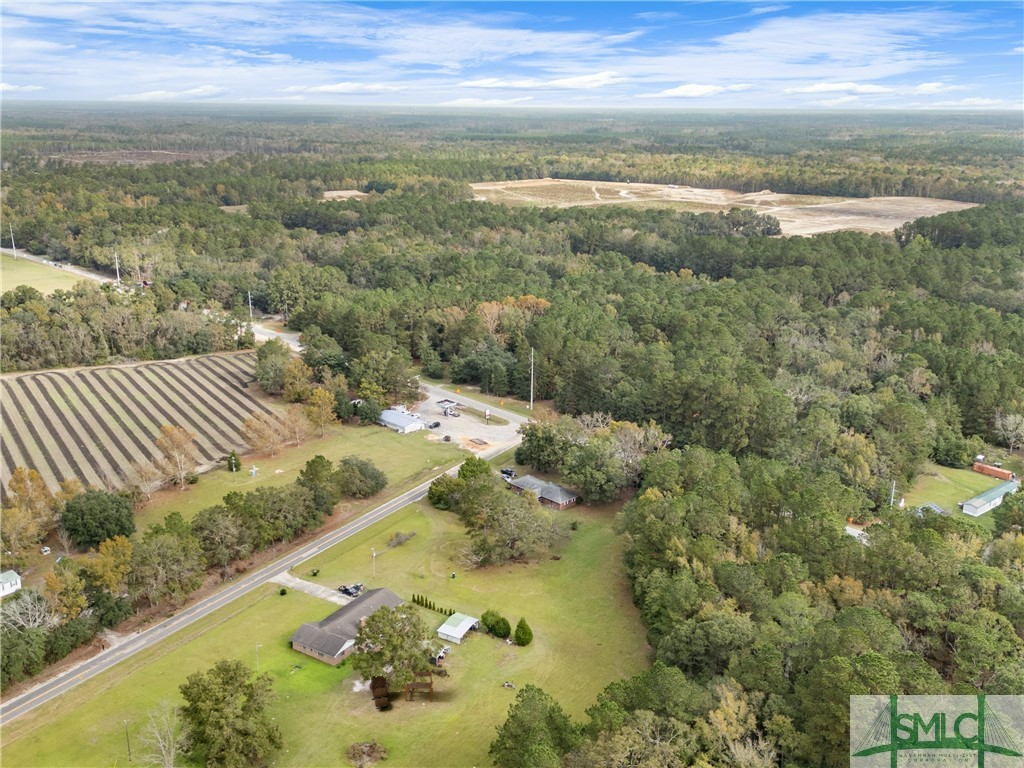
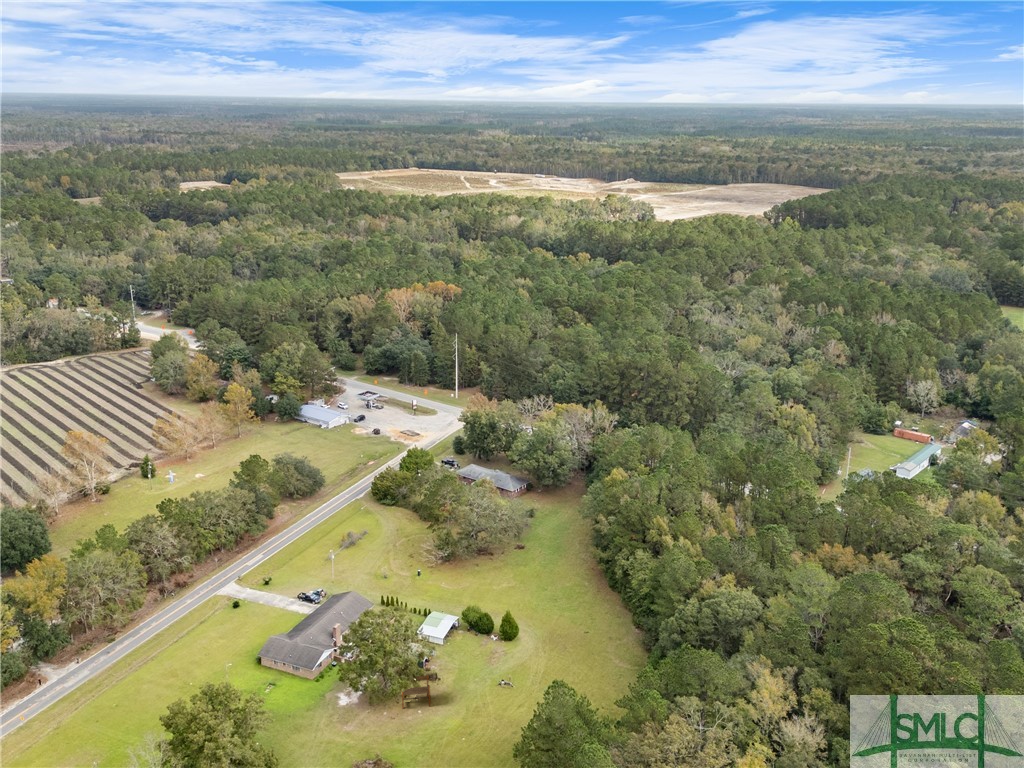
lounge chair: present [369,675,390,708] -> none [362,678,385,721]

